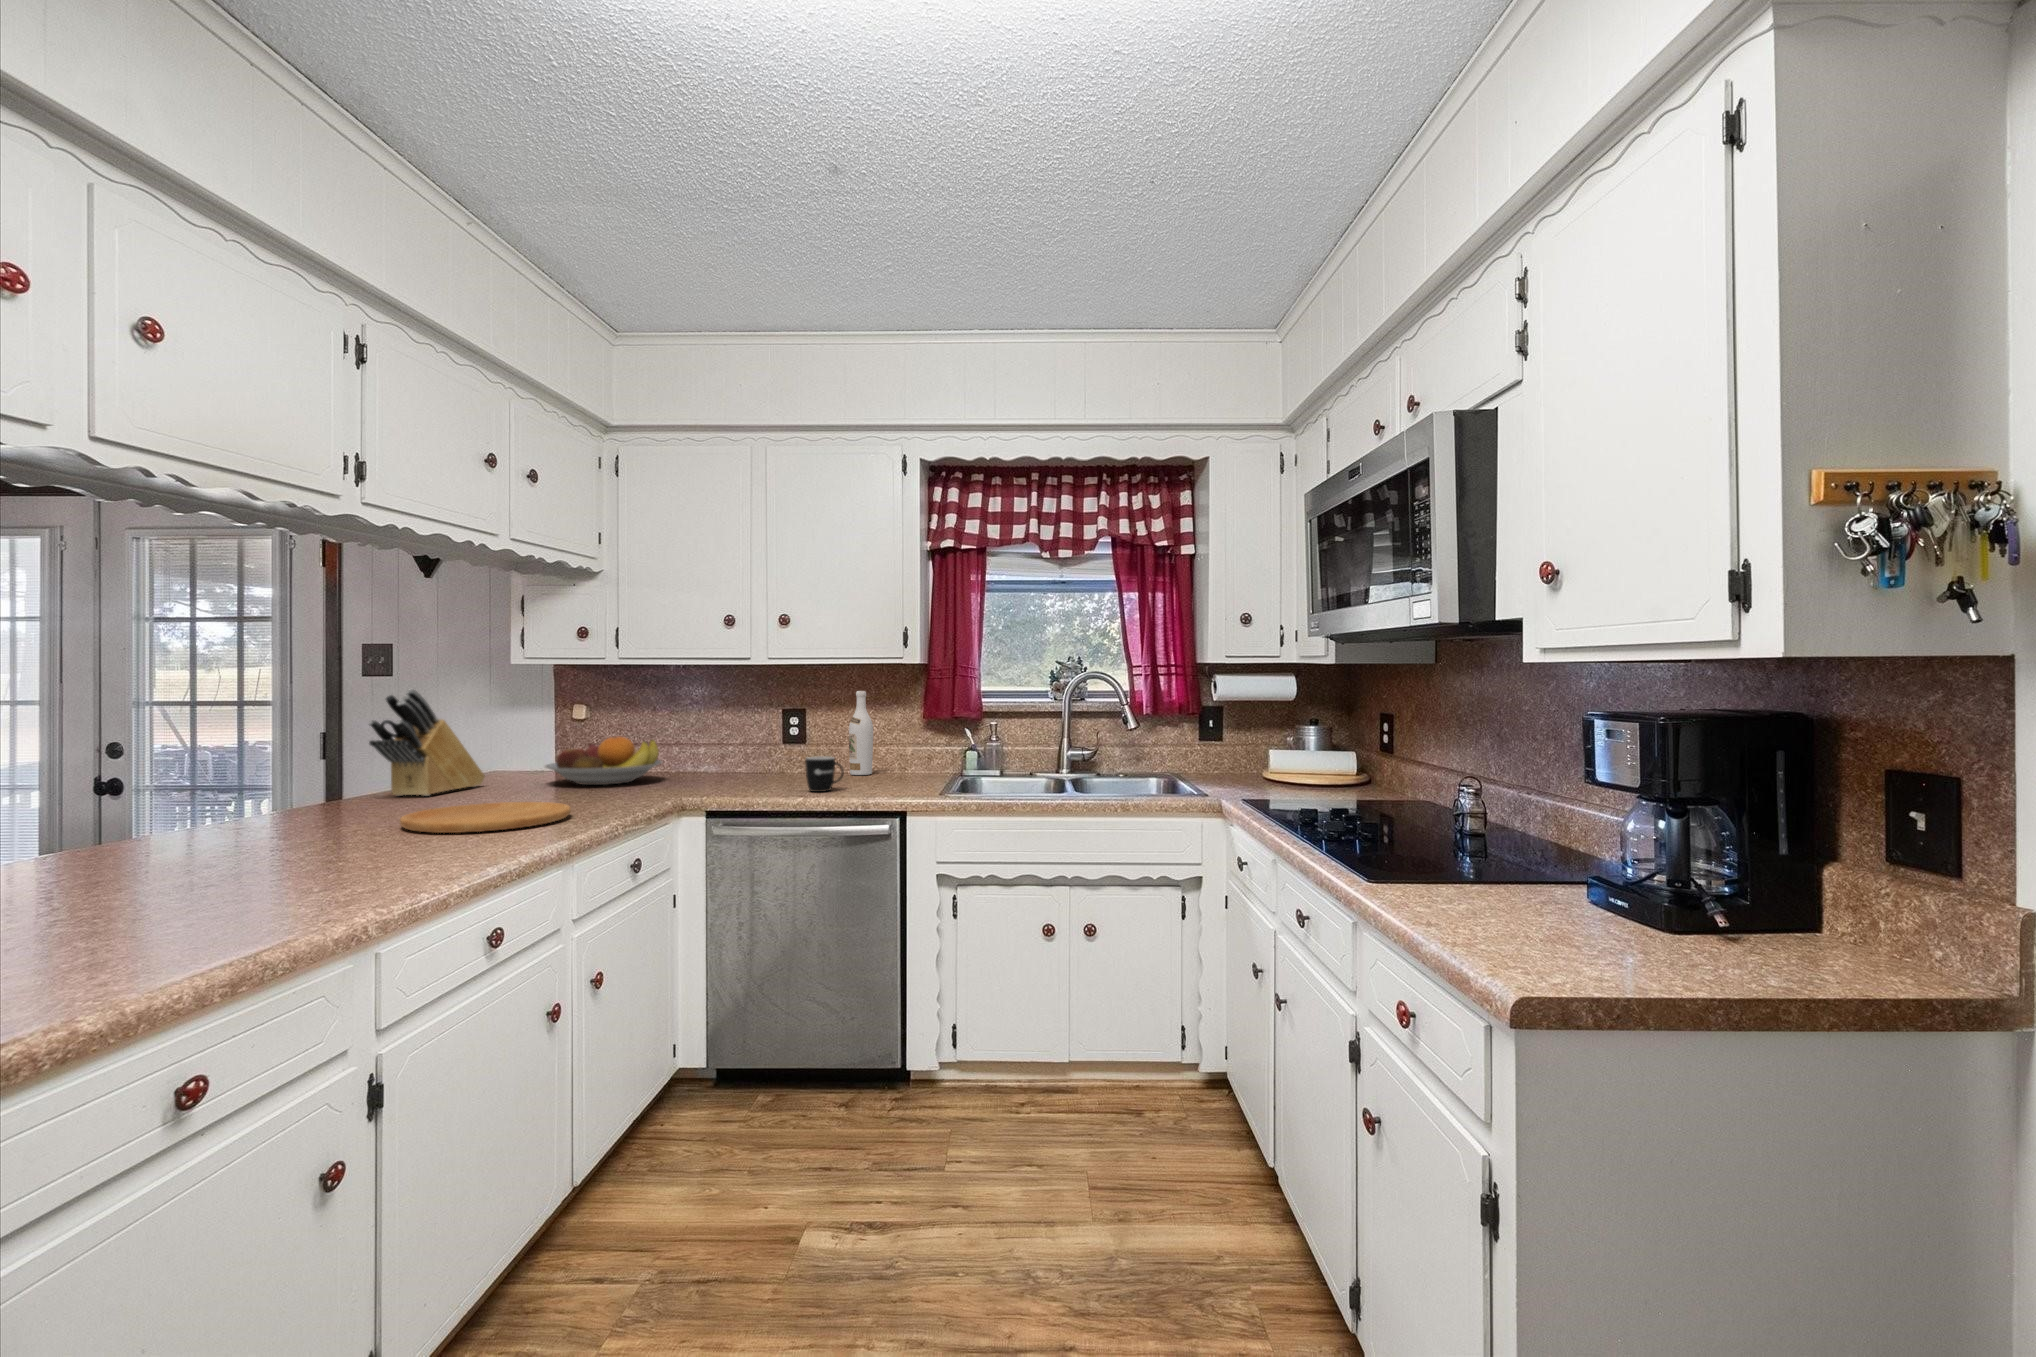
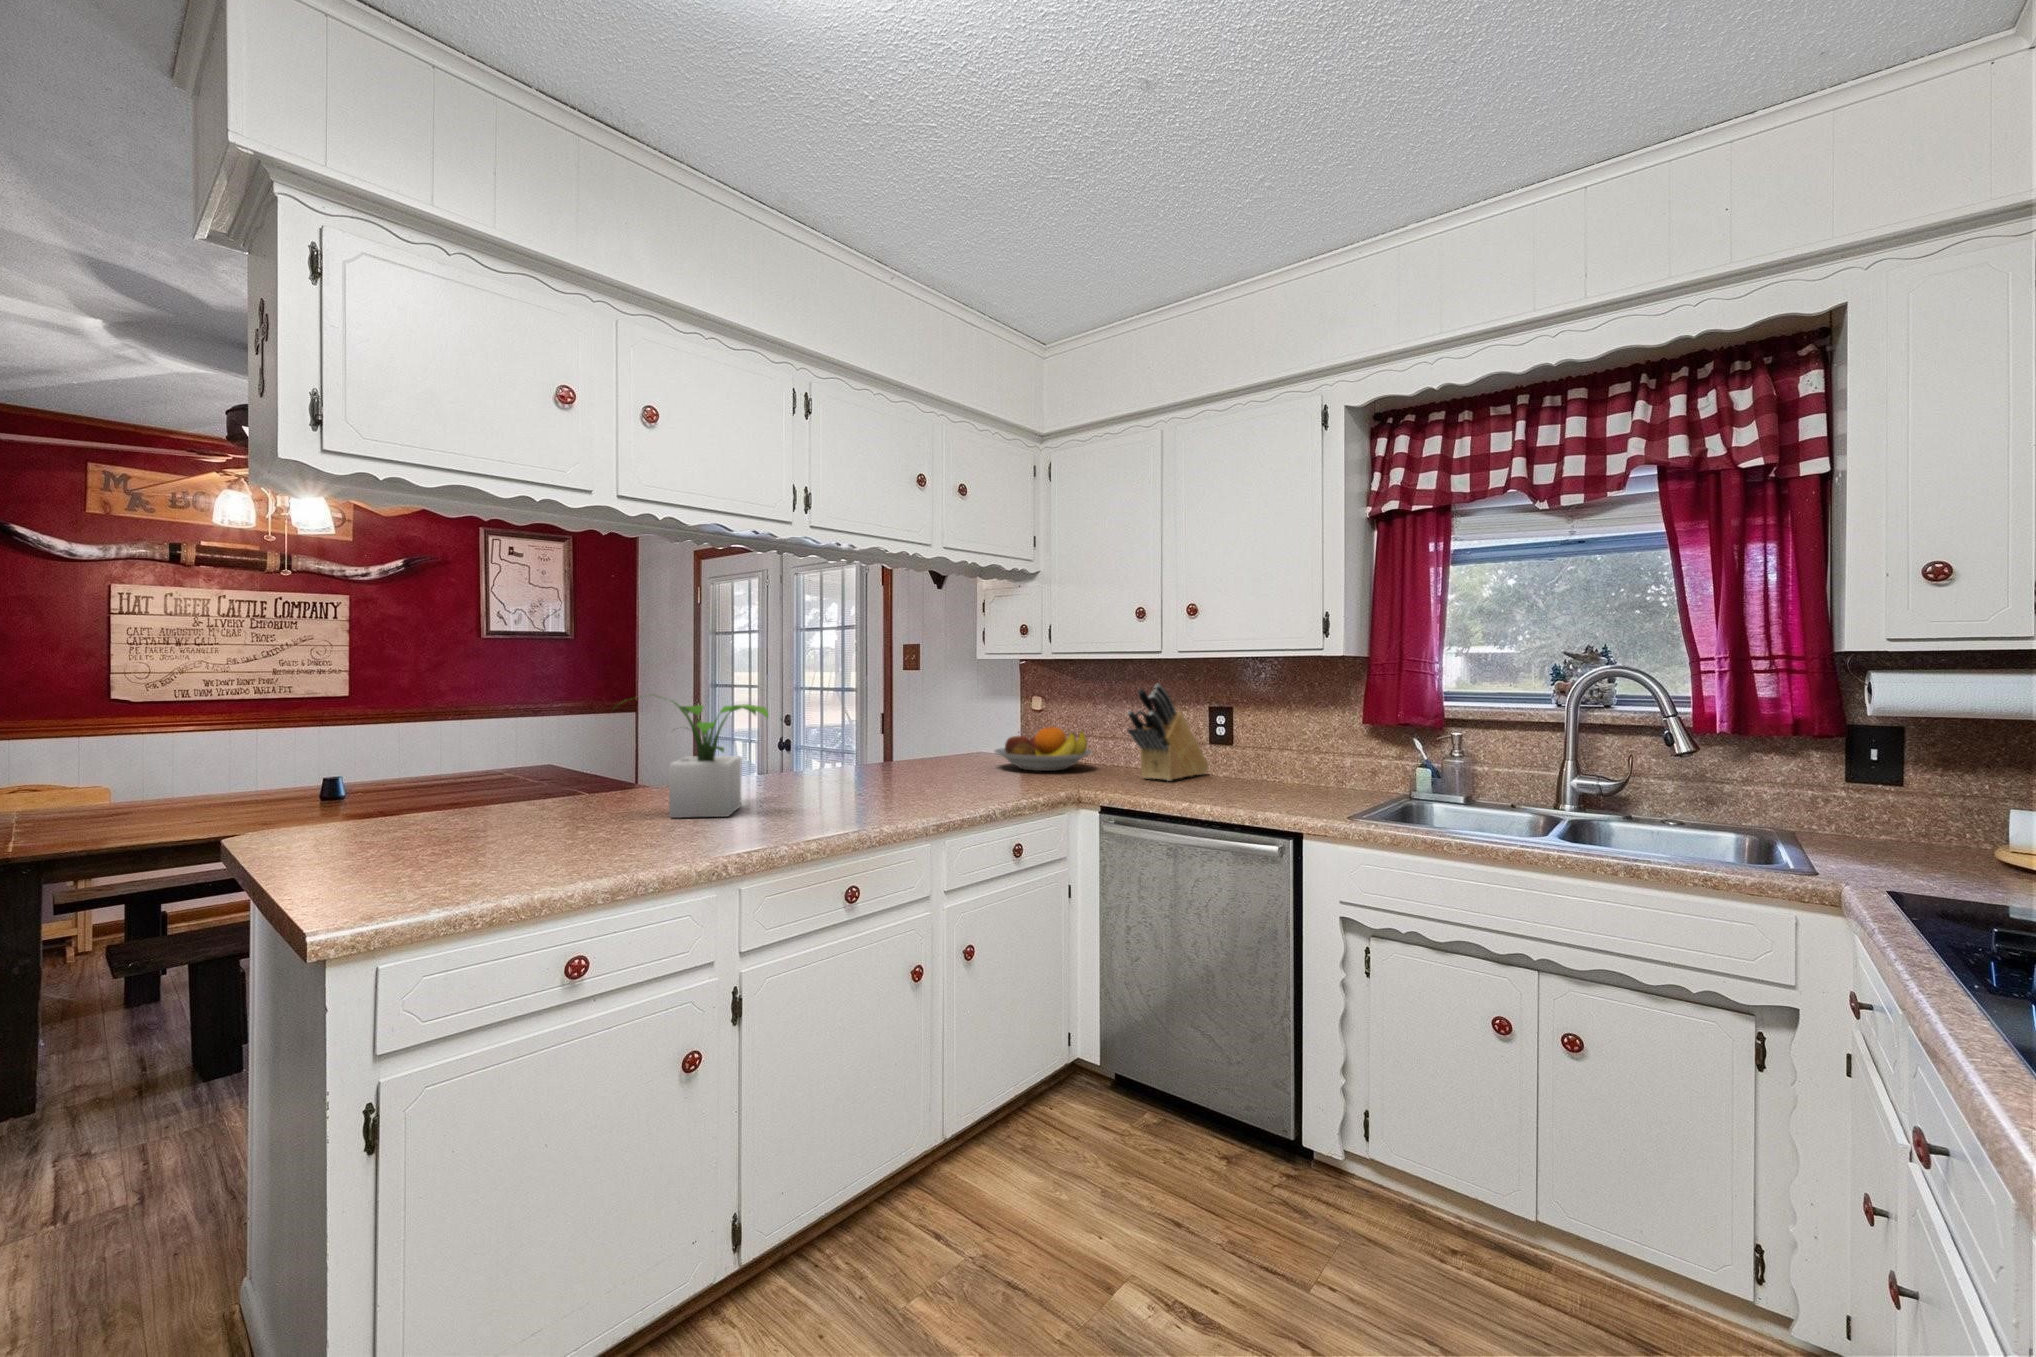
knife block: present [369,689,485,796] -> present [1127,684,1209,781]
wine bottle: present [849,691,873,775] -> none [1279,687,1307,782]
potted plant: none [96,710,359,873] -> present [621,702,768,818]
mug: present [805,757,844,792] -> none [1202,759,1246,798]
cutting board: present [400,802,571,833] -> none [833,780,962,806]

